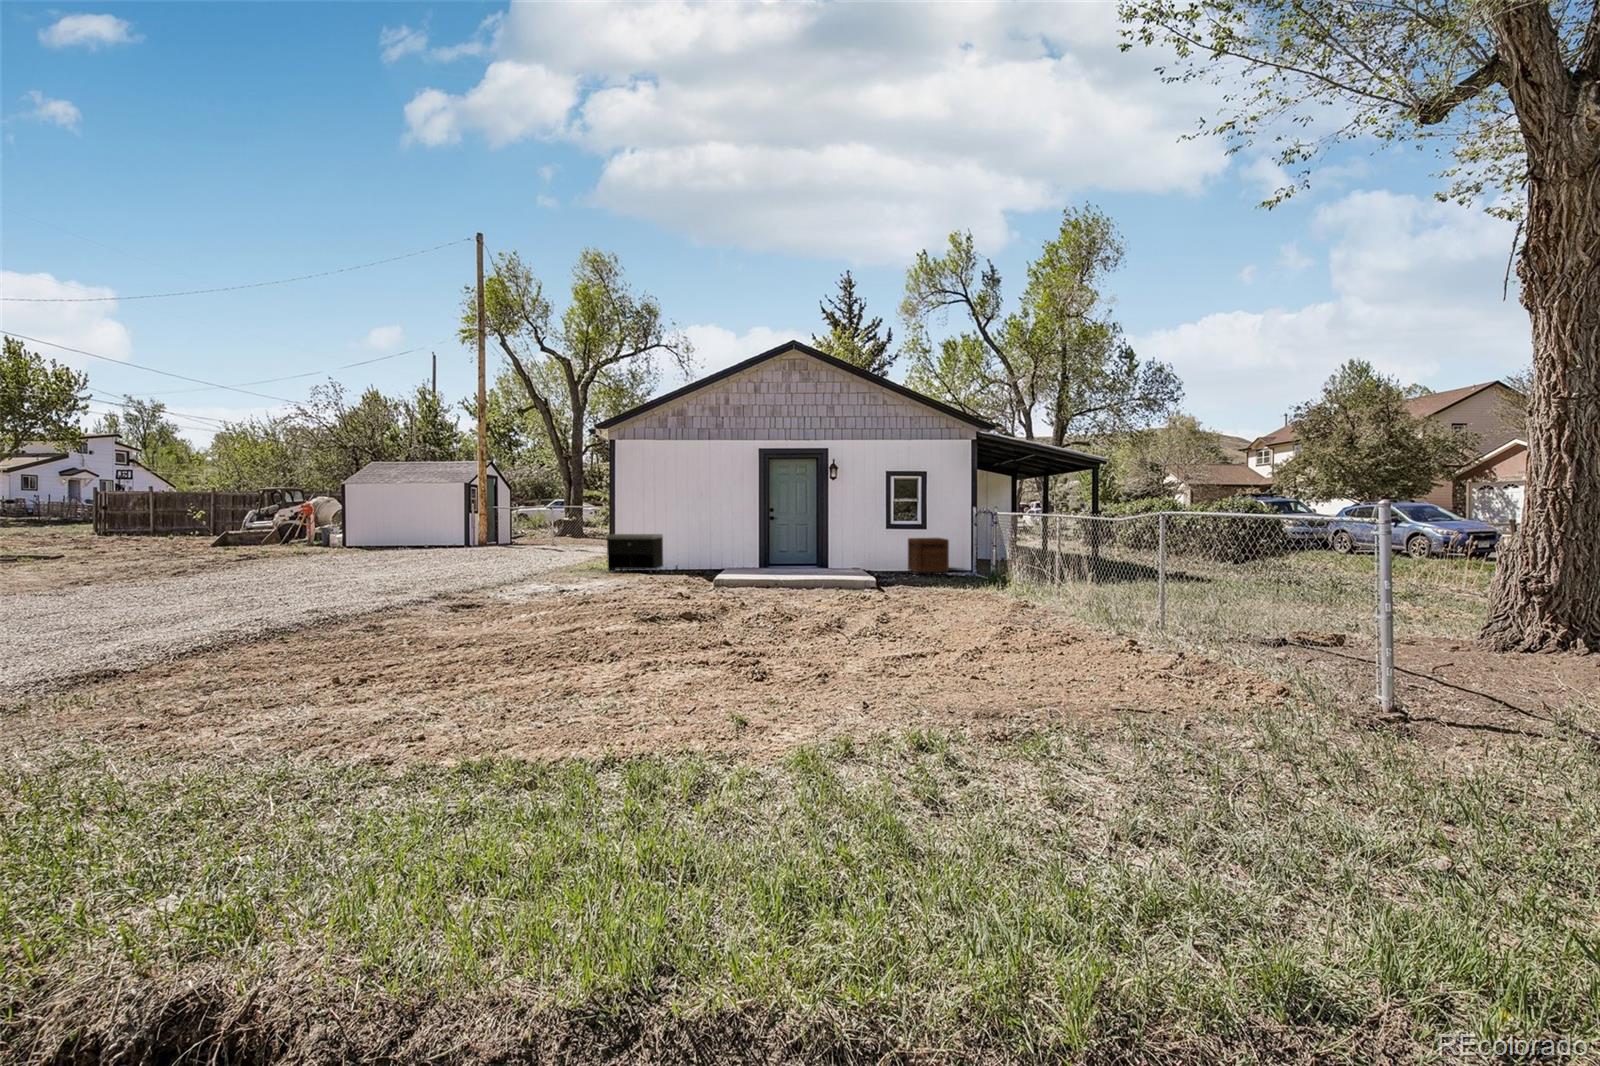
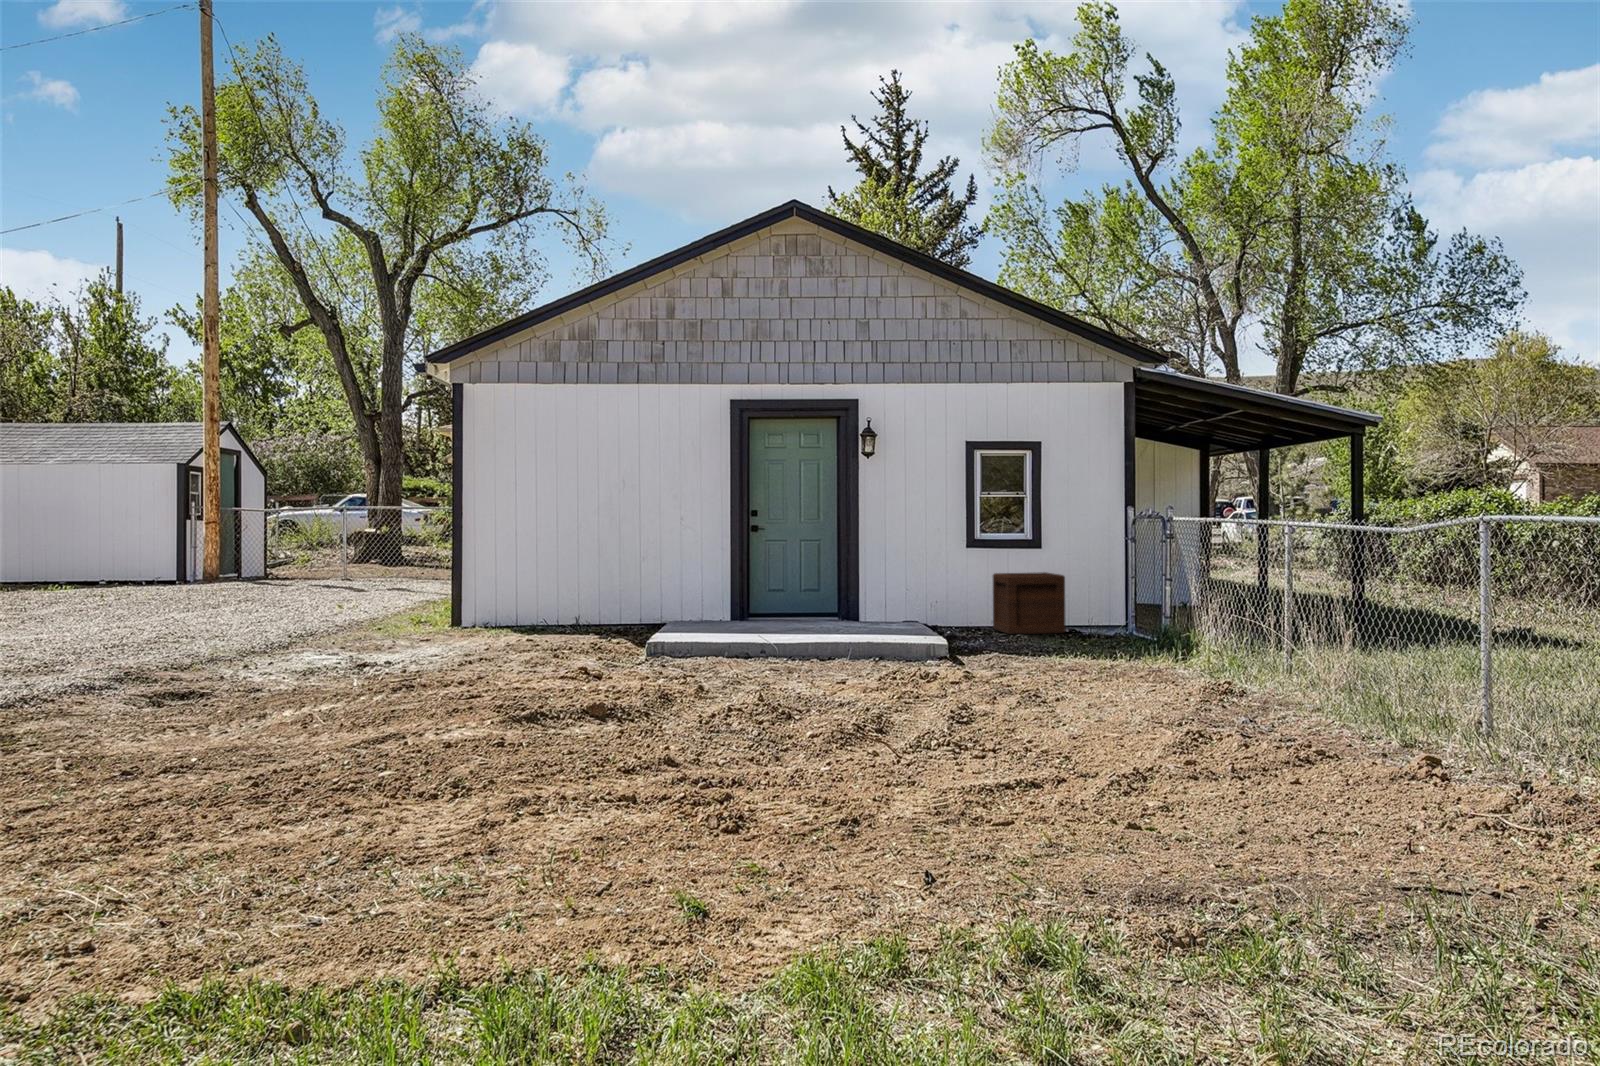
storage bench: present [606,534,663,572] -> none [461,567,562,636]

